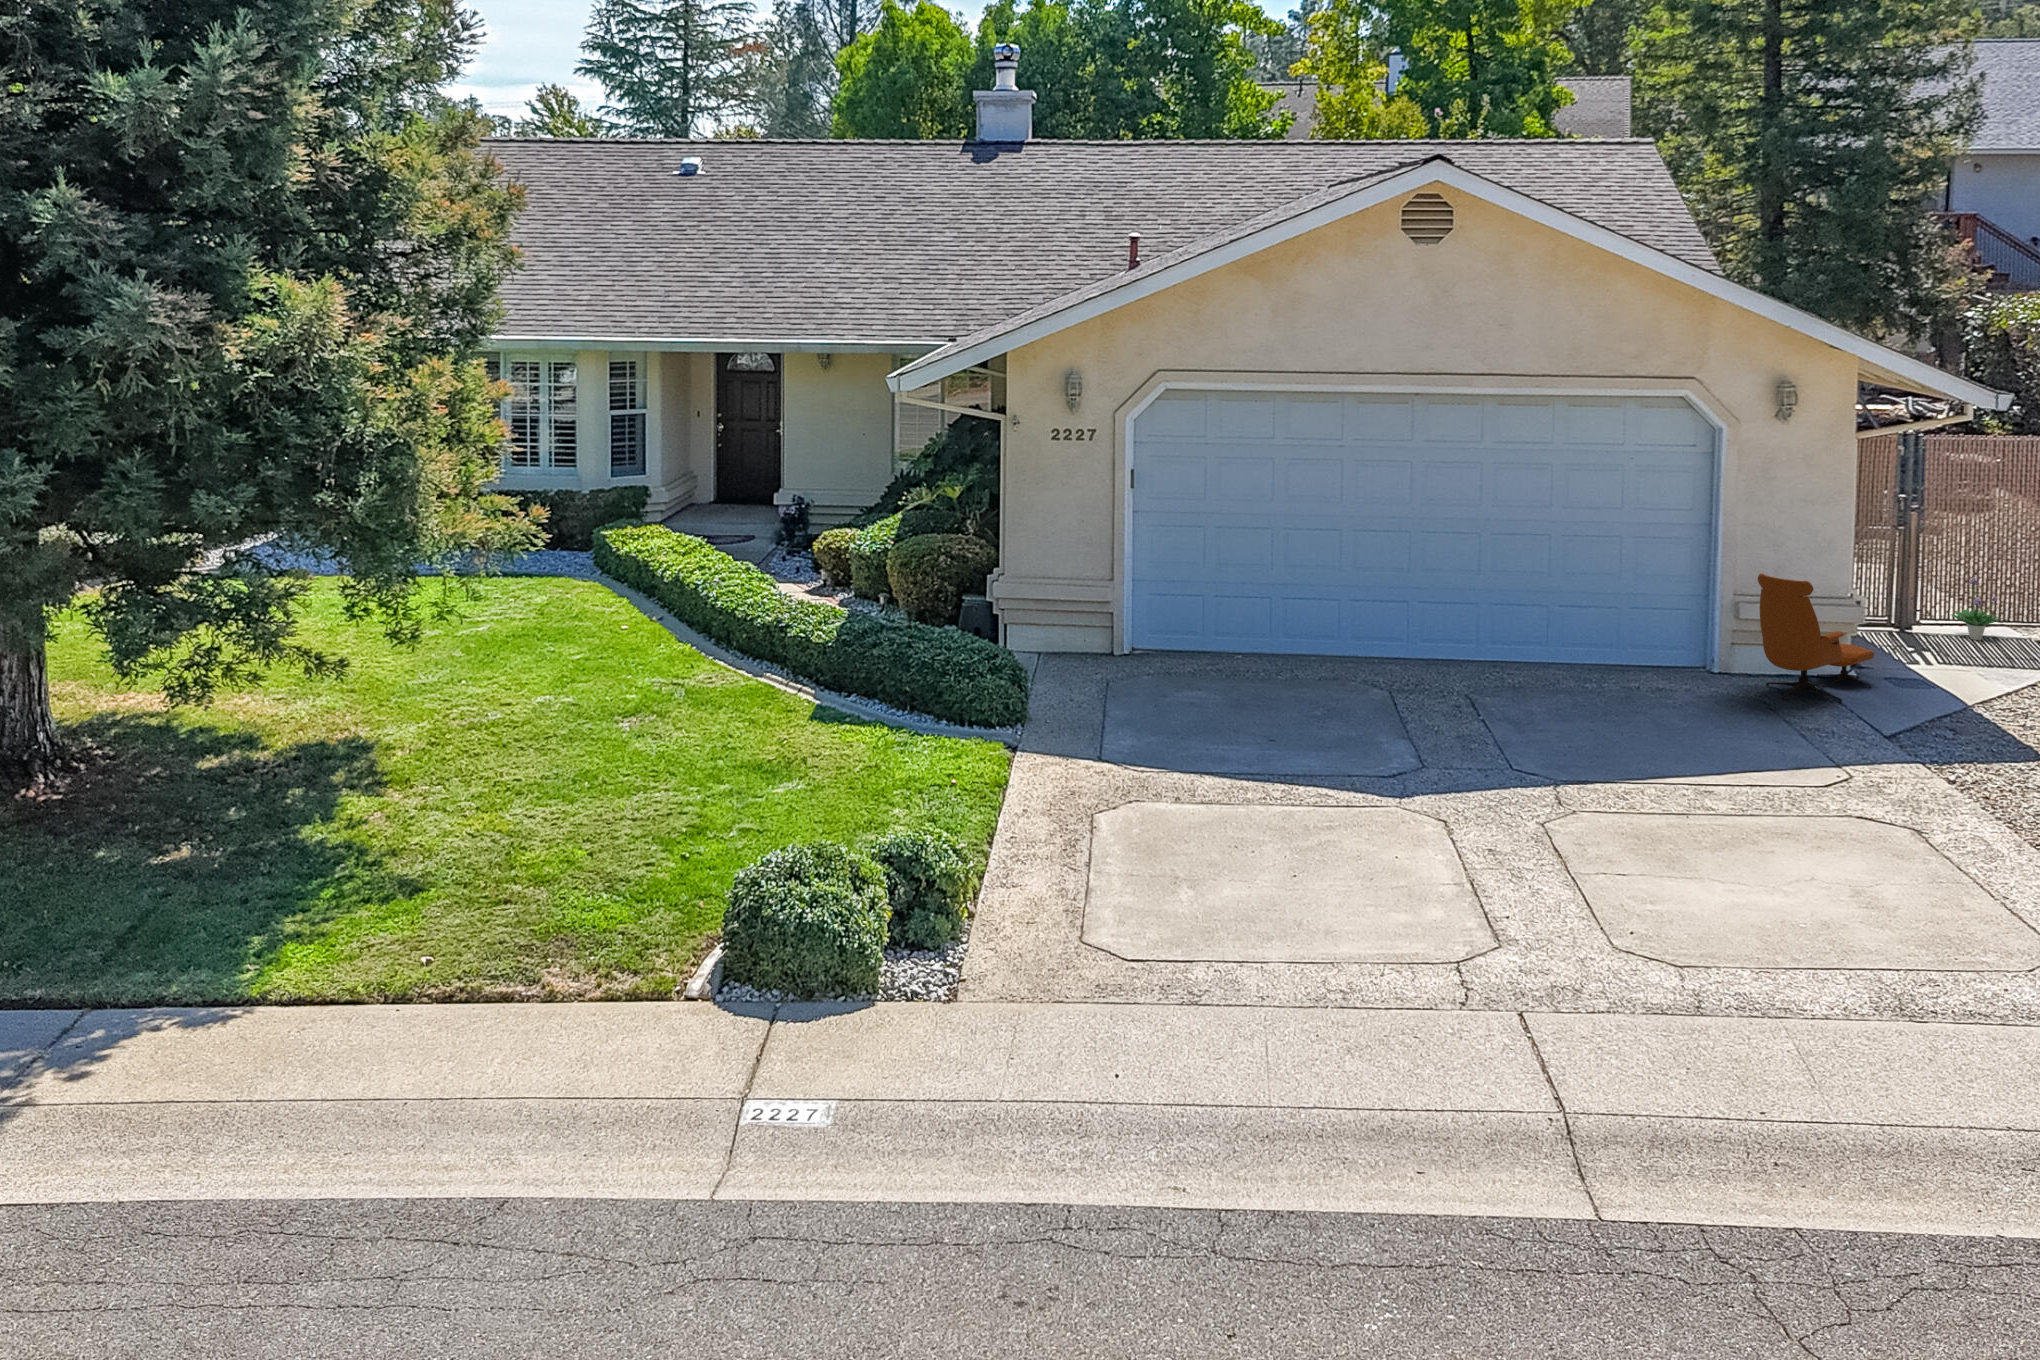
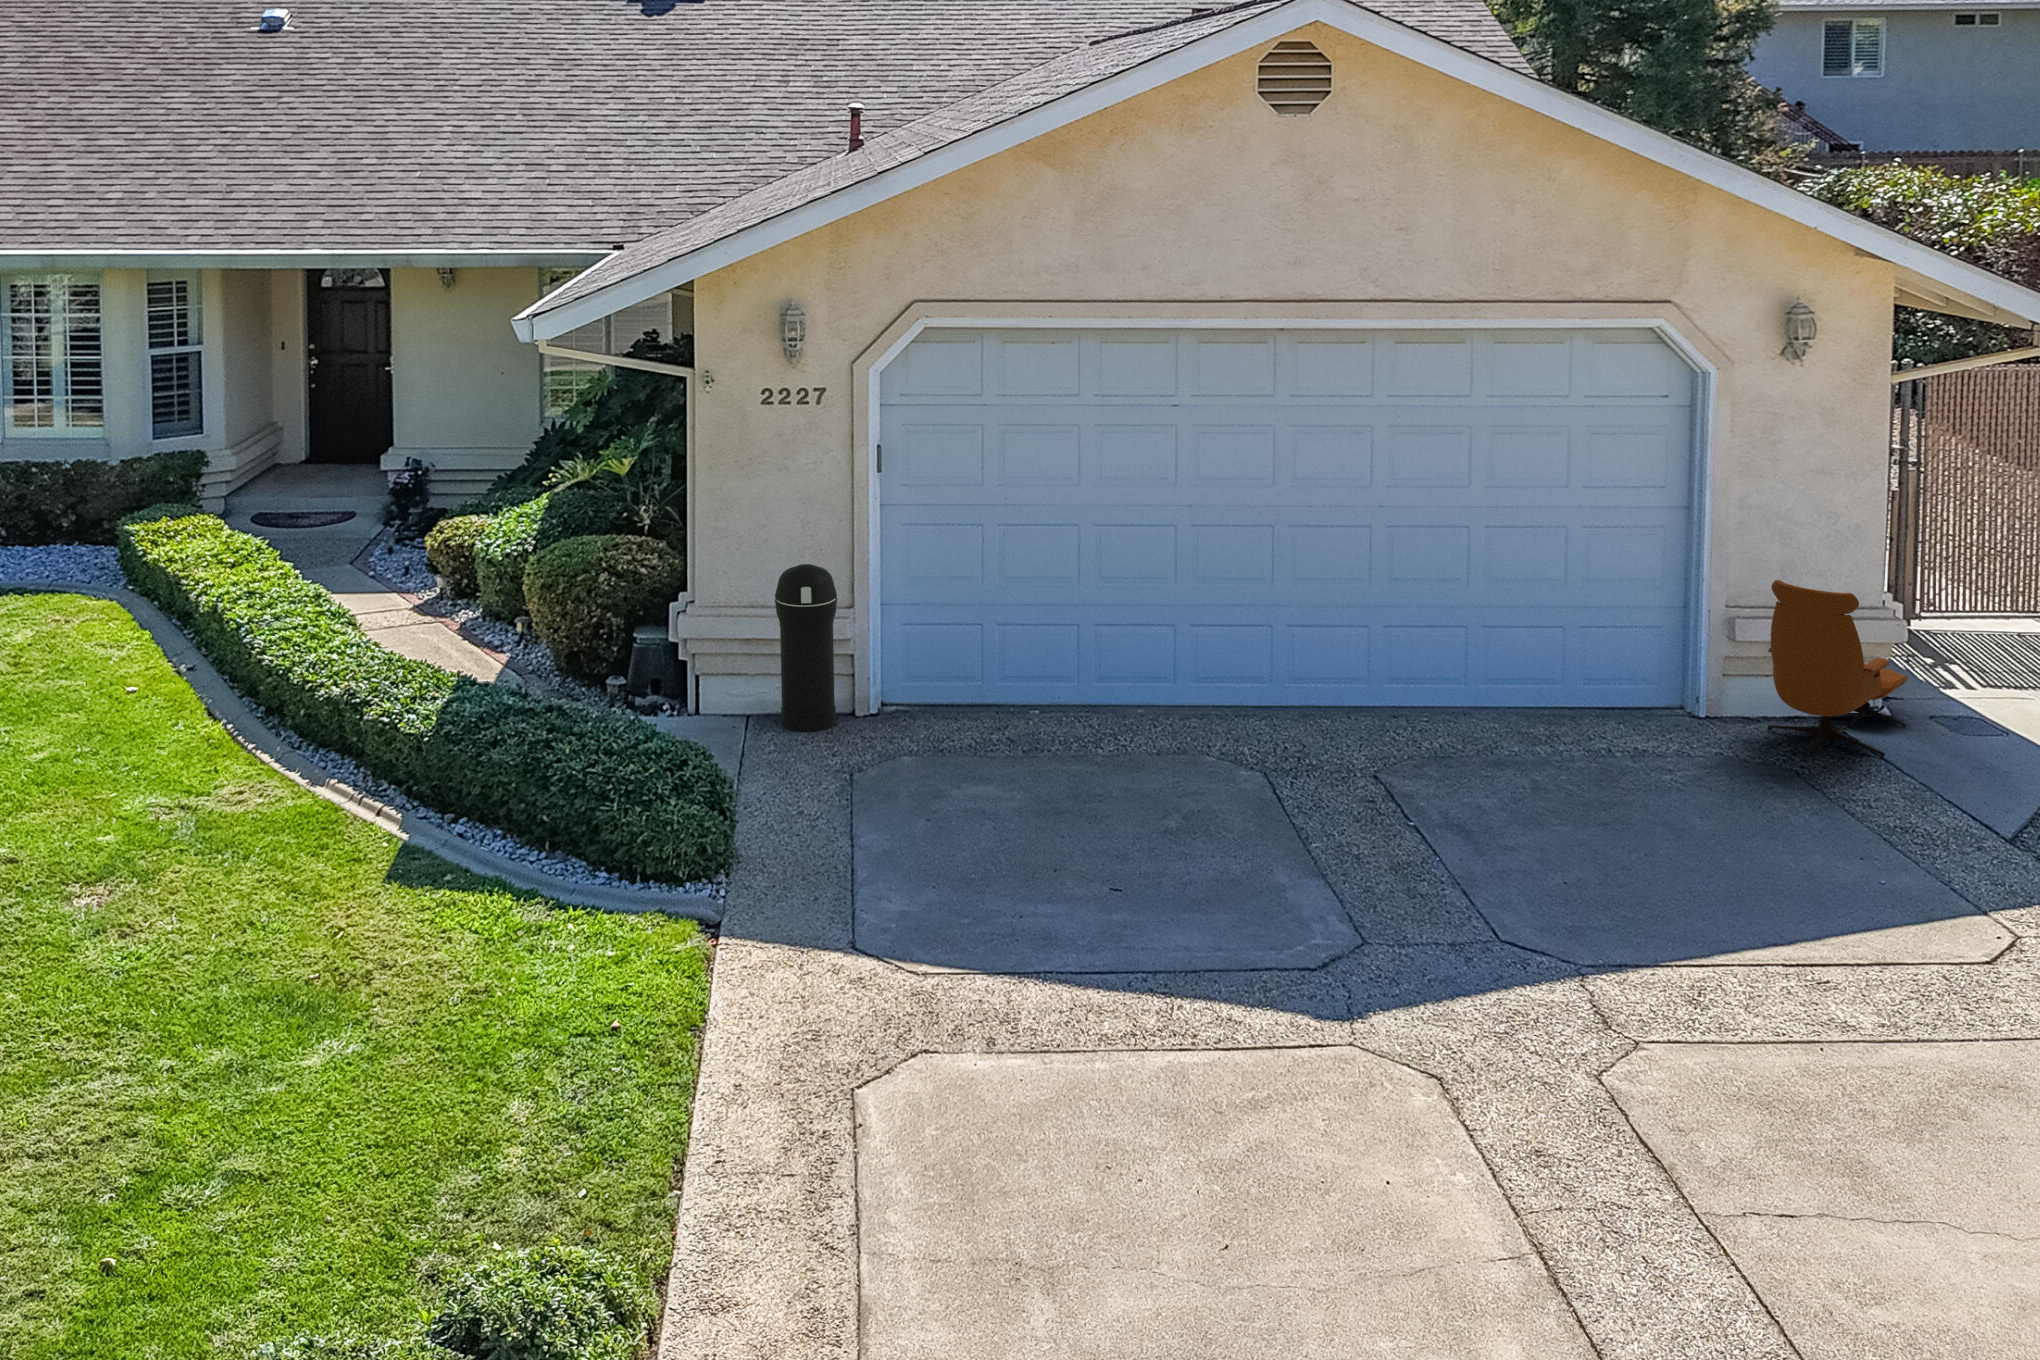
trash can: none [1059,547,1101,662] -> present [775,564,837,732]
potted plant: present [1951,577,2003,640] -> none [1948,550,2017,633]

